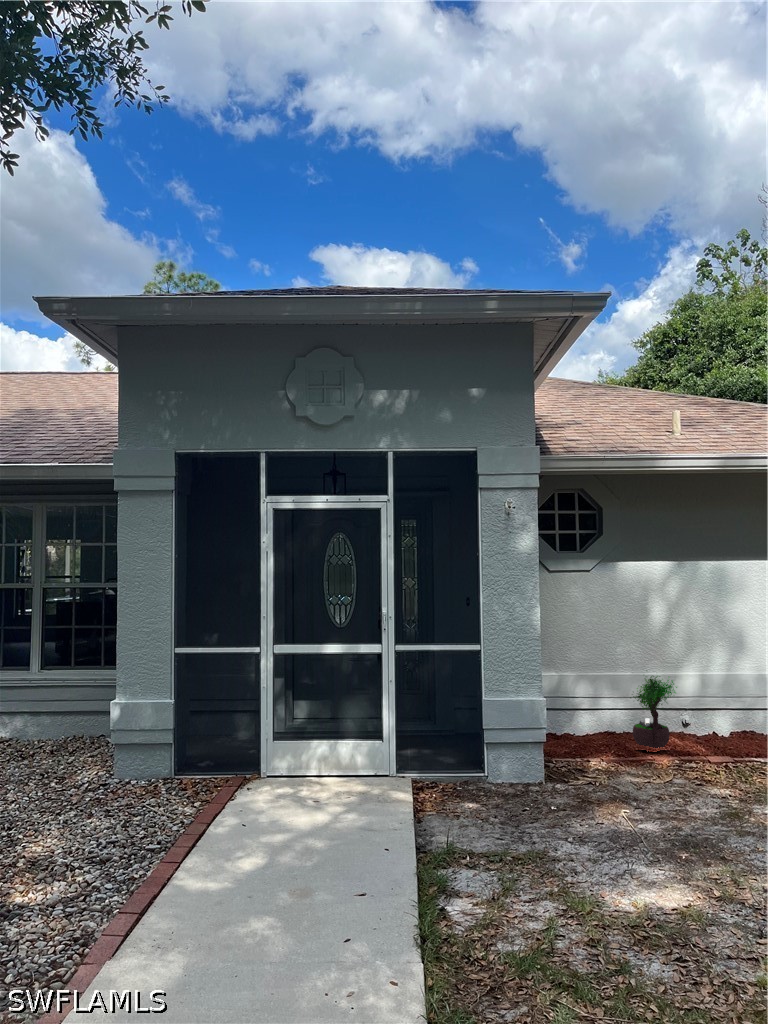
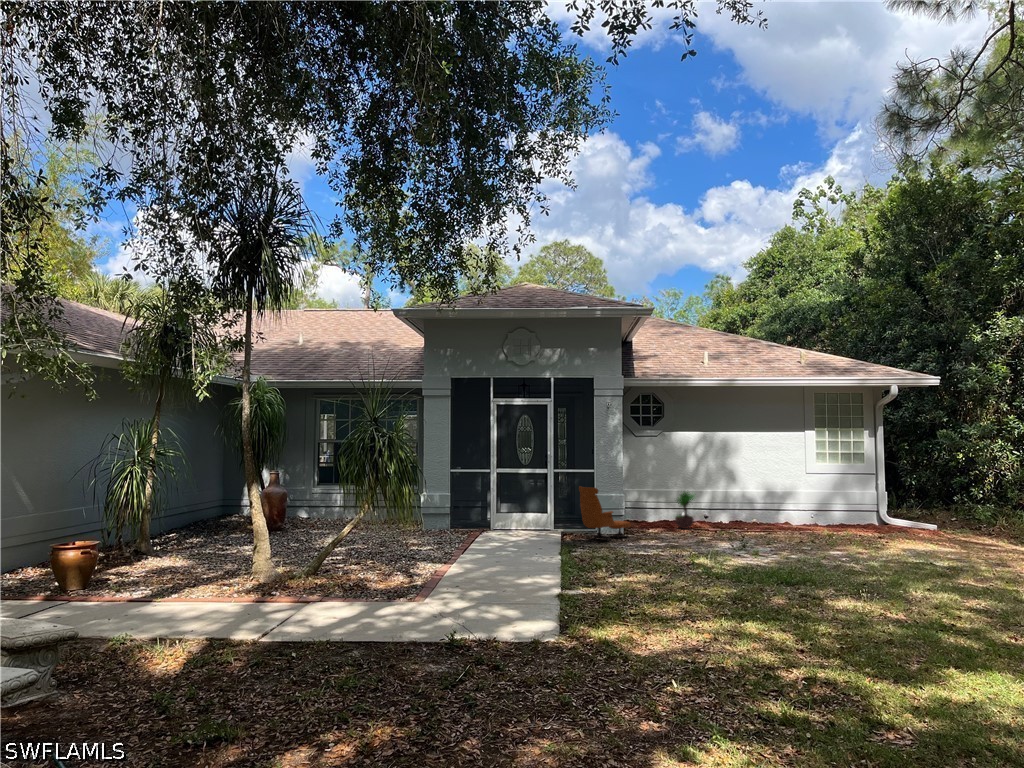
lounge chair: none [453,689,565,819] -> present [579,486,631,541]

